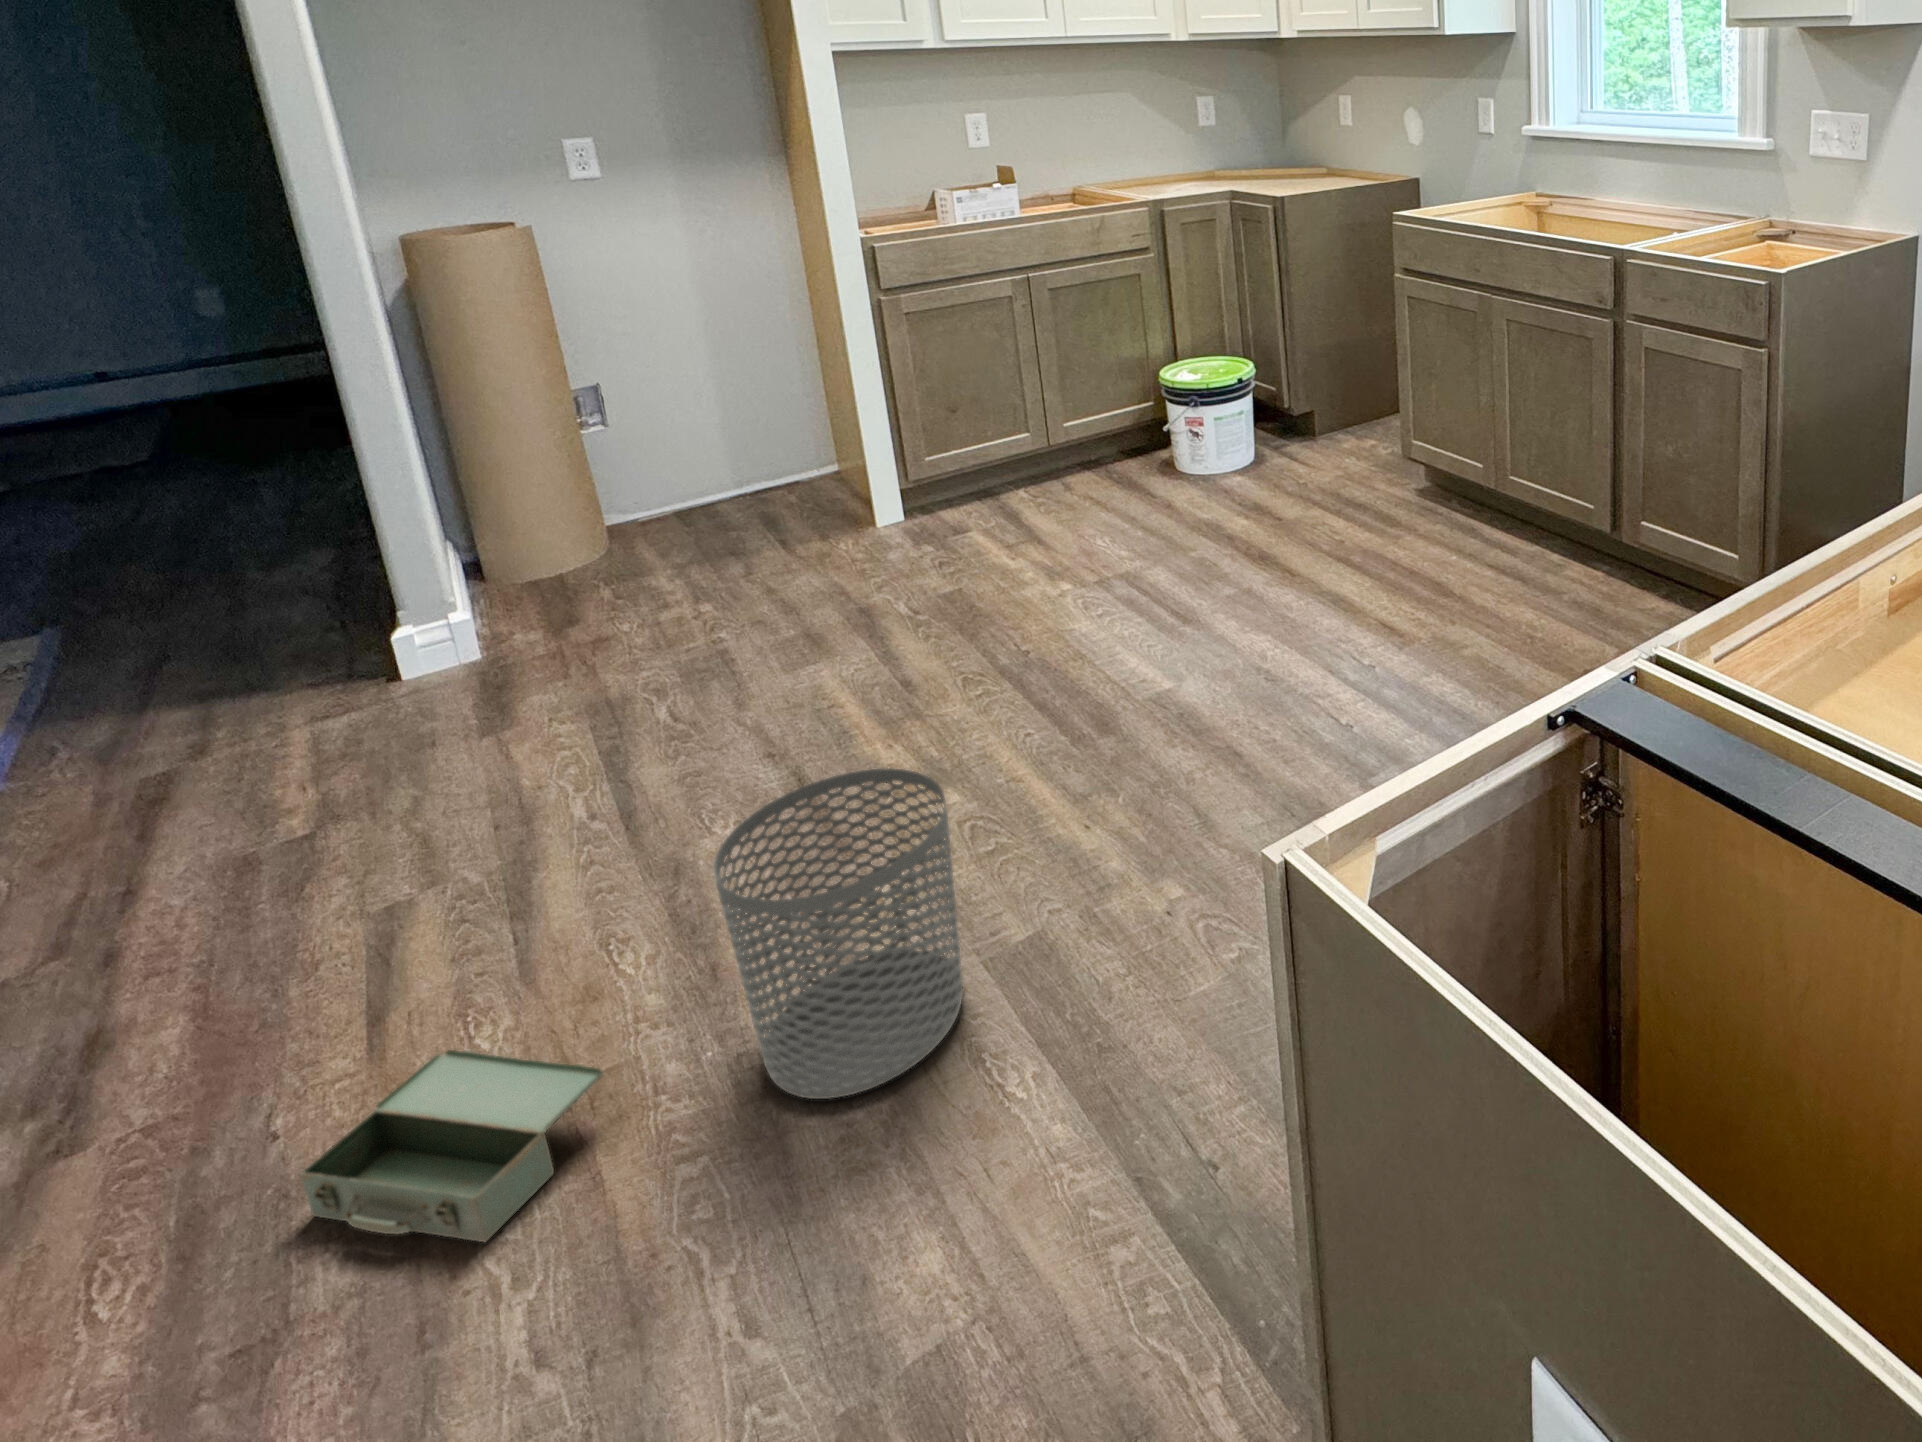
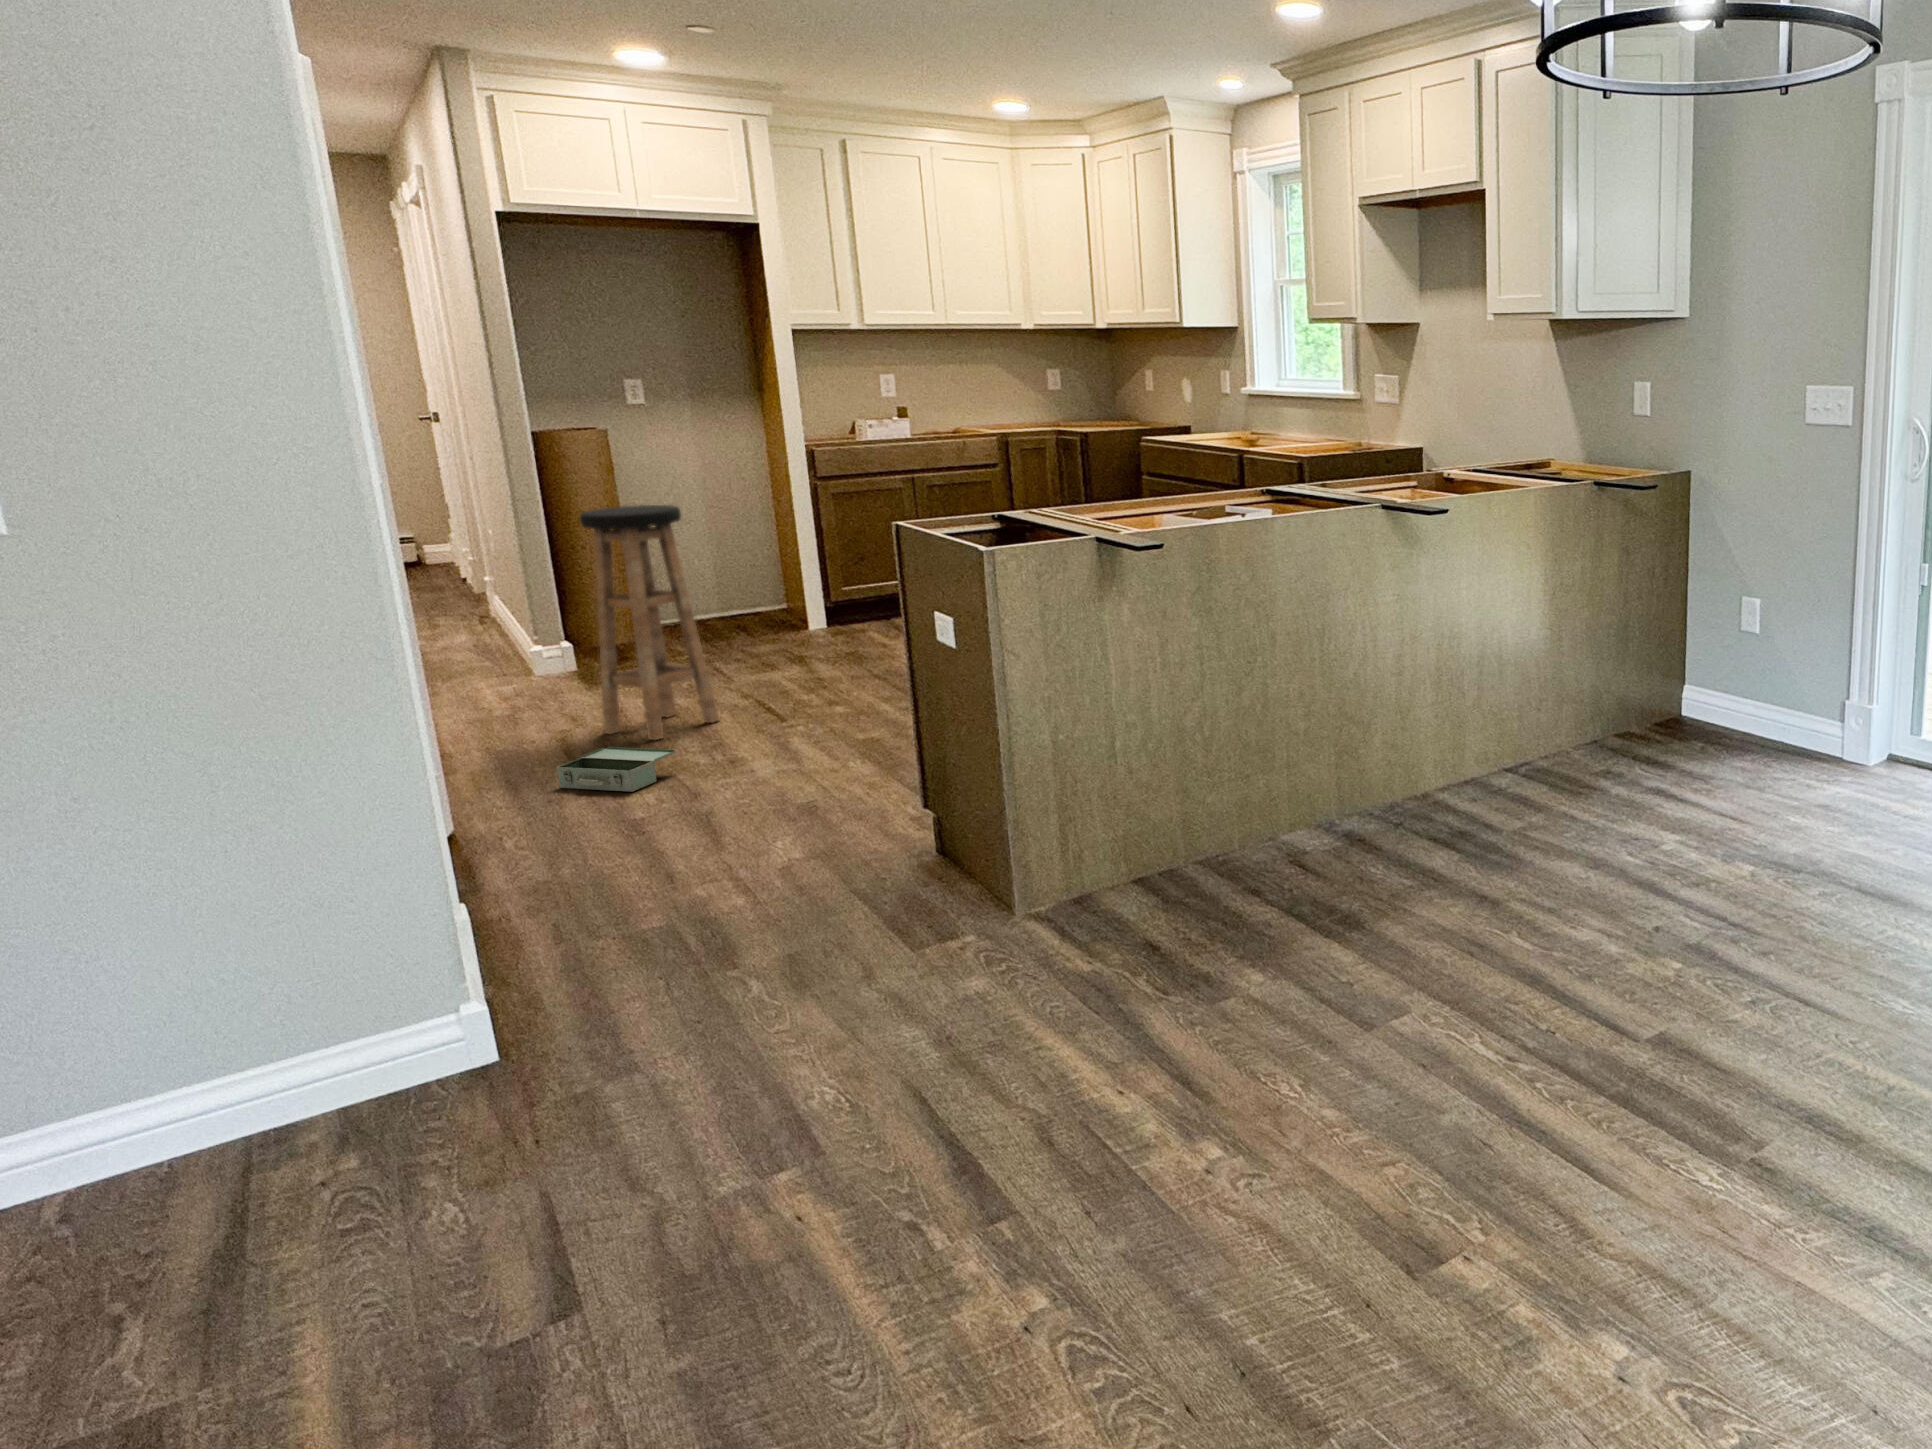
bar stool: none [389,434,719,946] -> present [580,505,719,740]
waste bin: present [713,768,963,1099] -> none [725,648,833,770]

